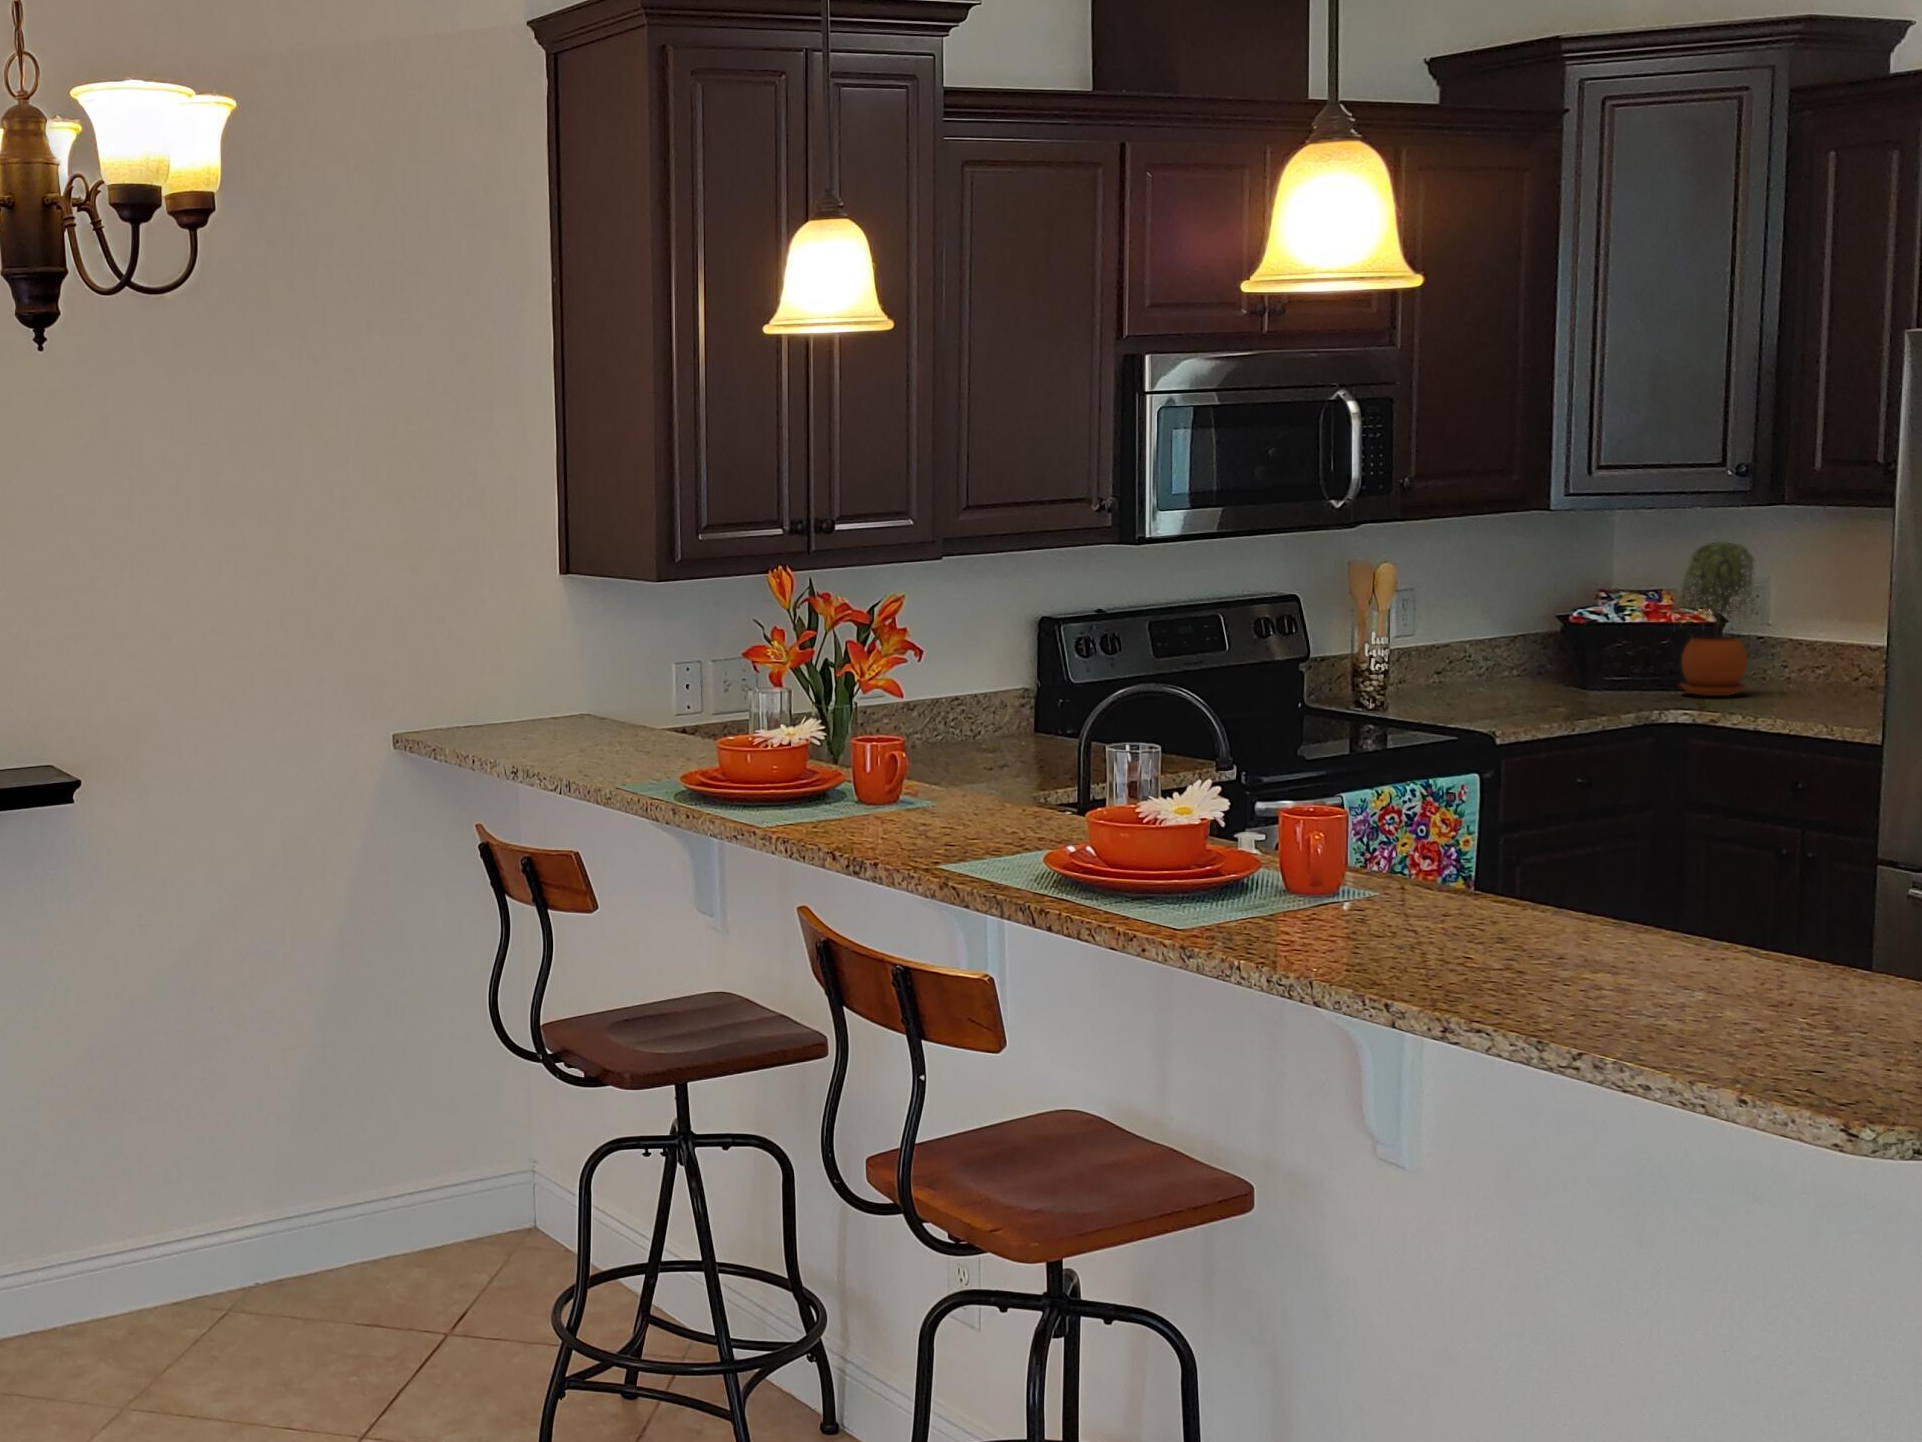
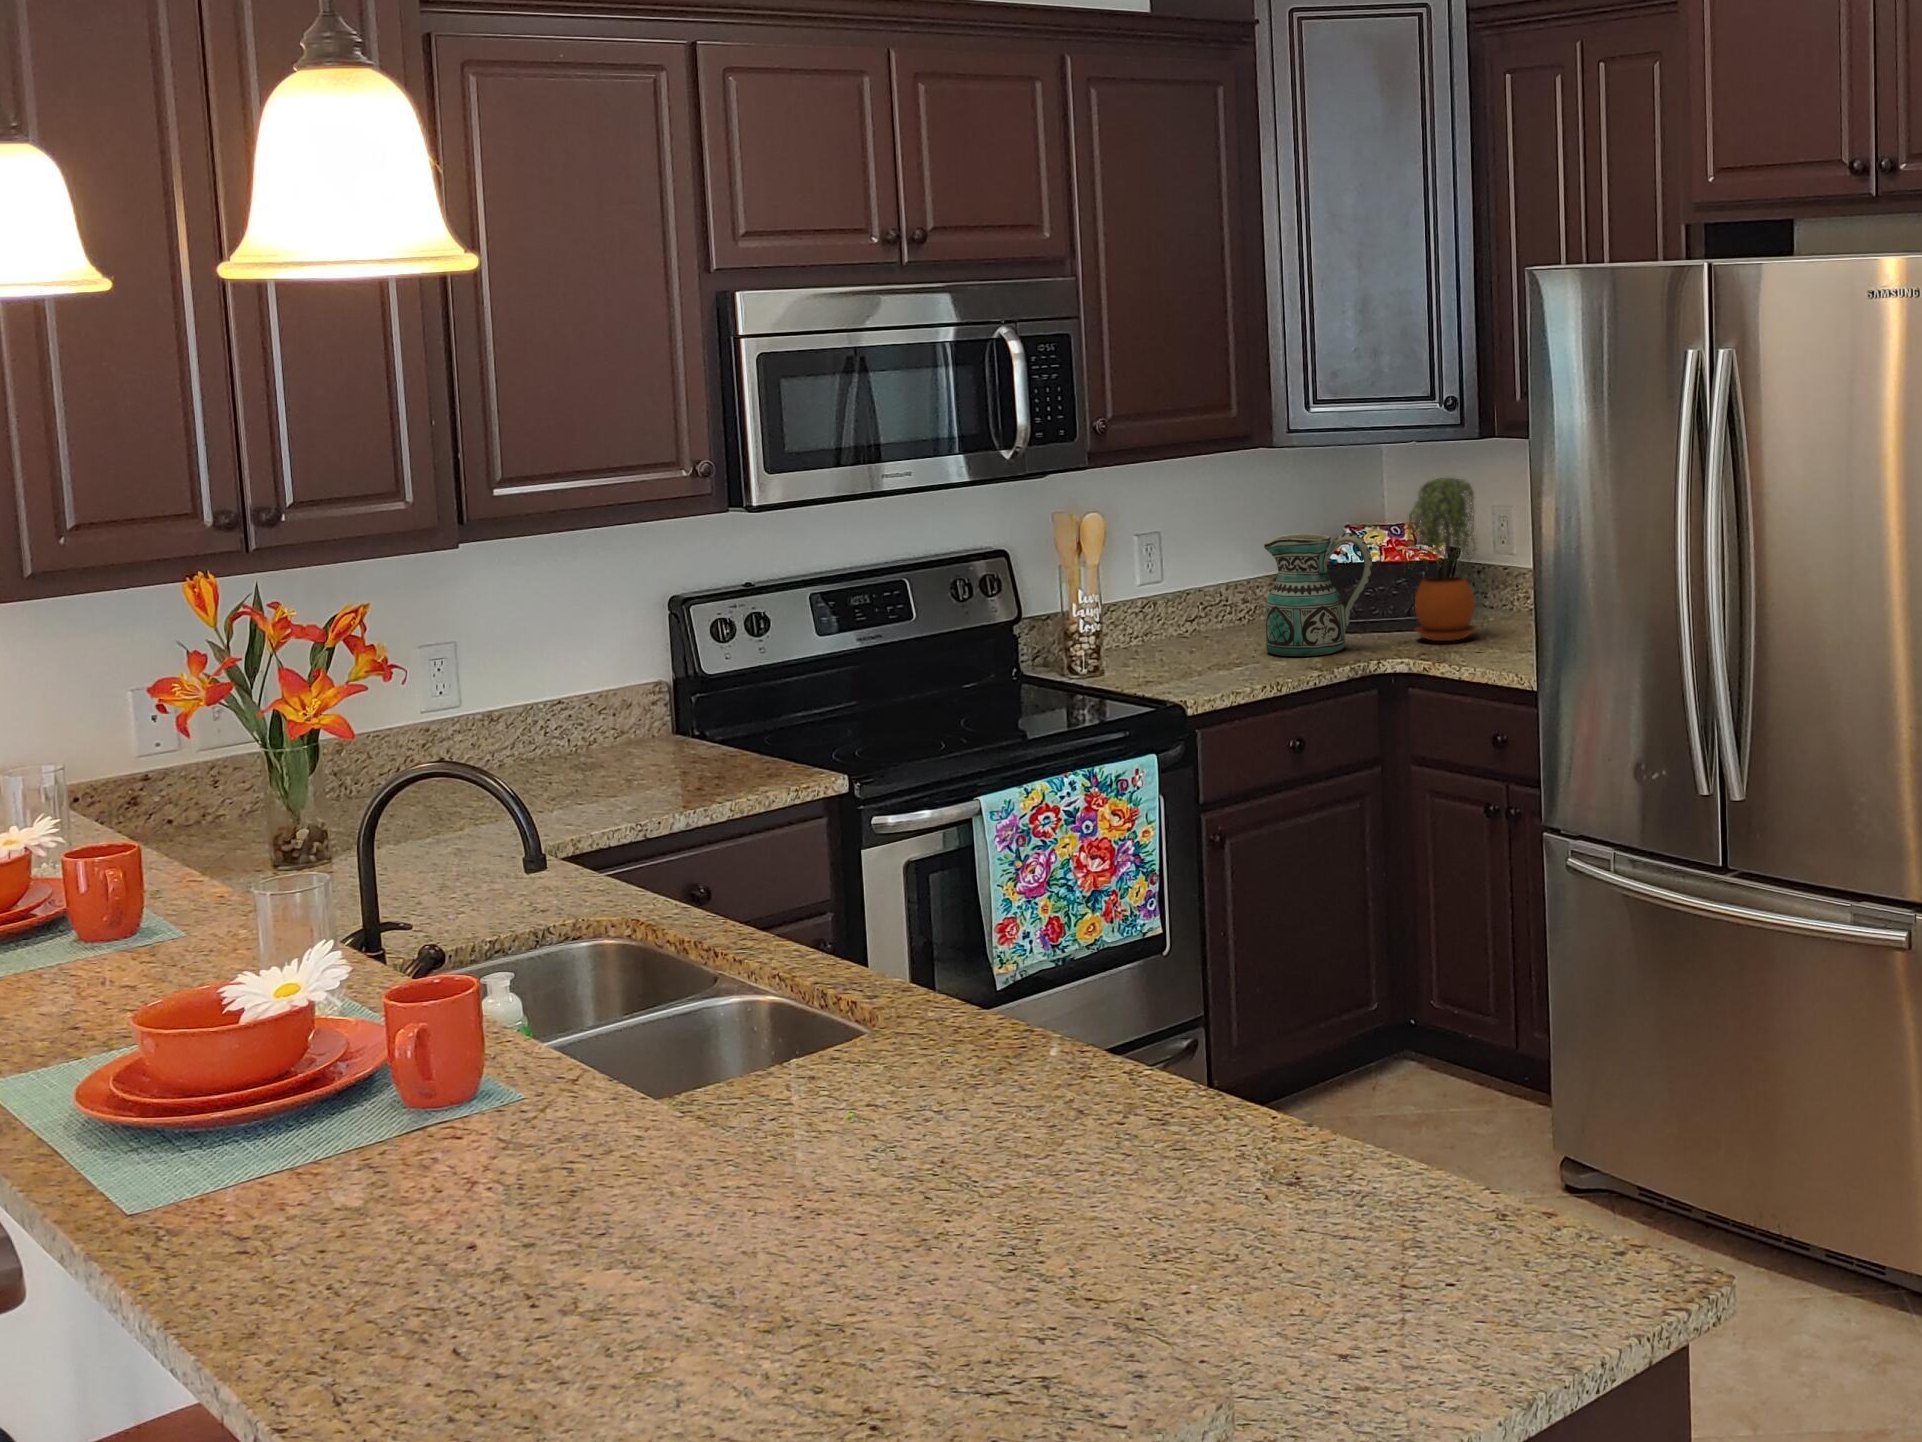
ceramic pitcher: none [1529,591,1647,703] -> present [1264,533,1372,656]

